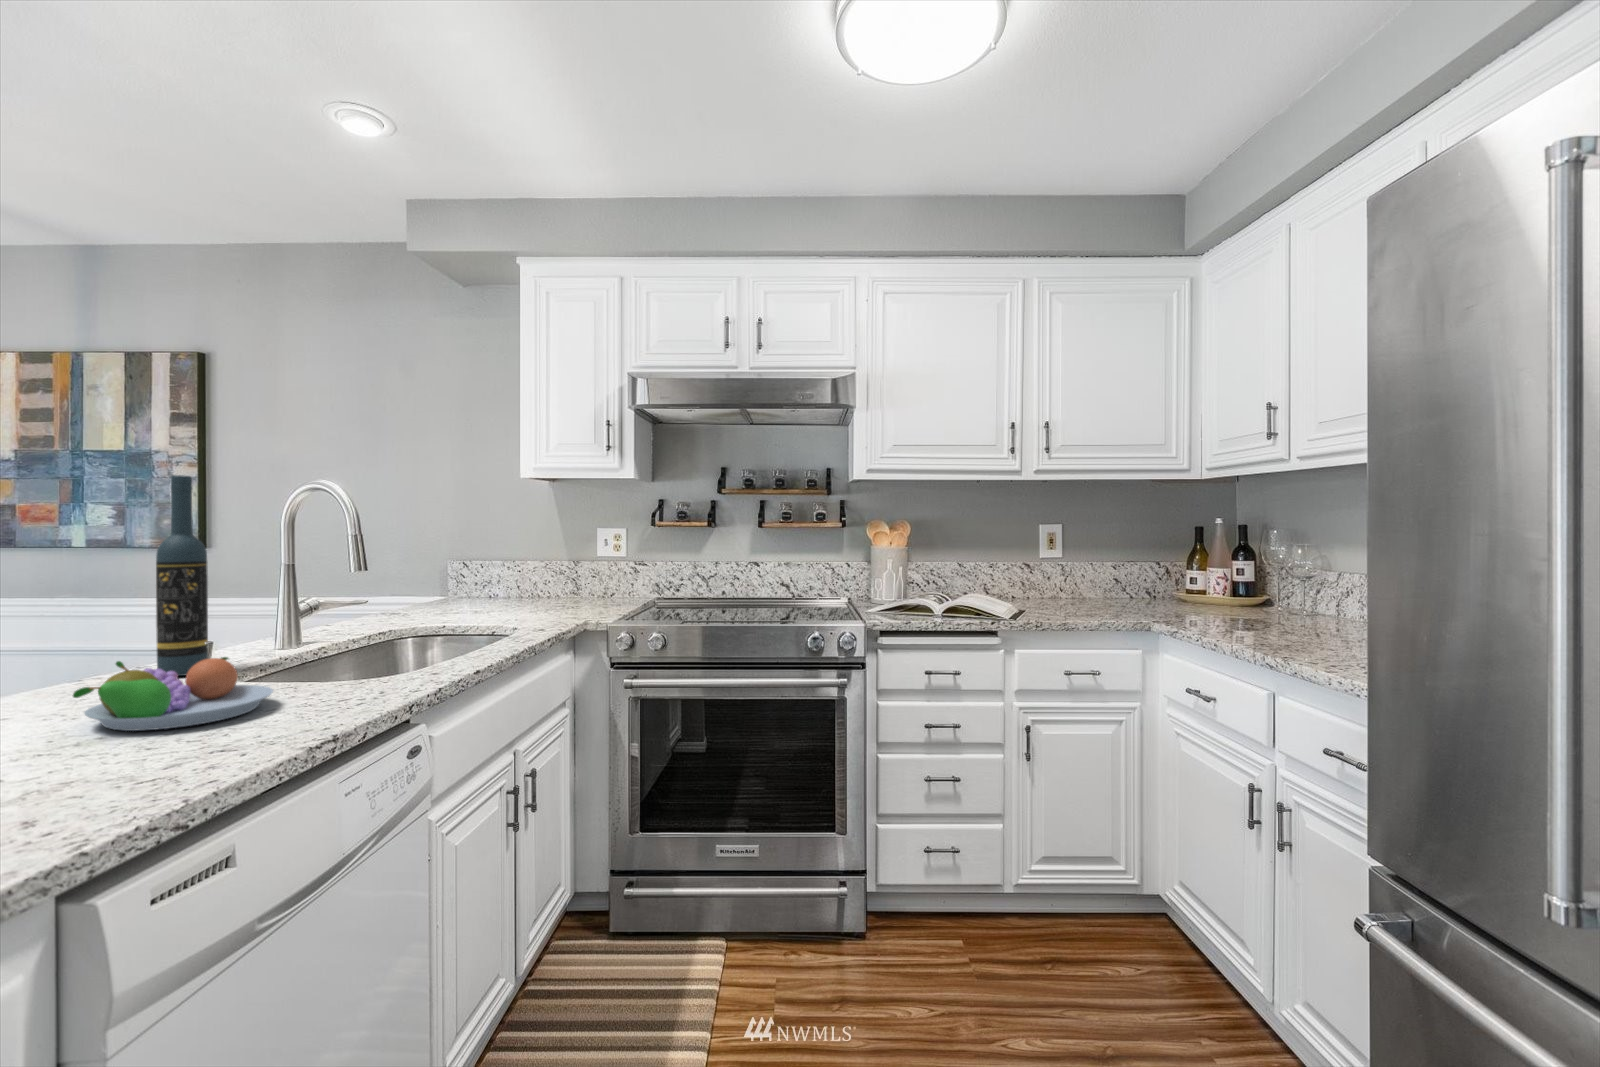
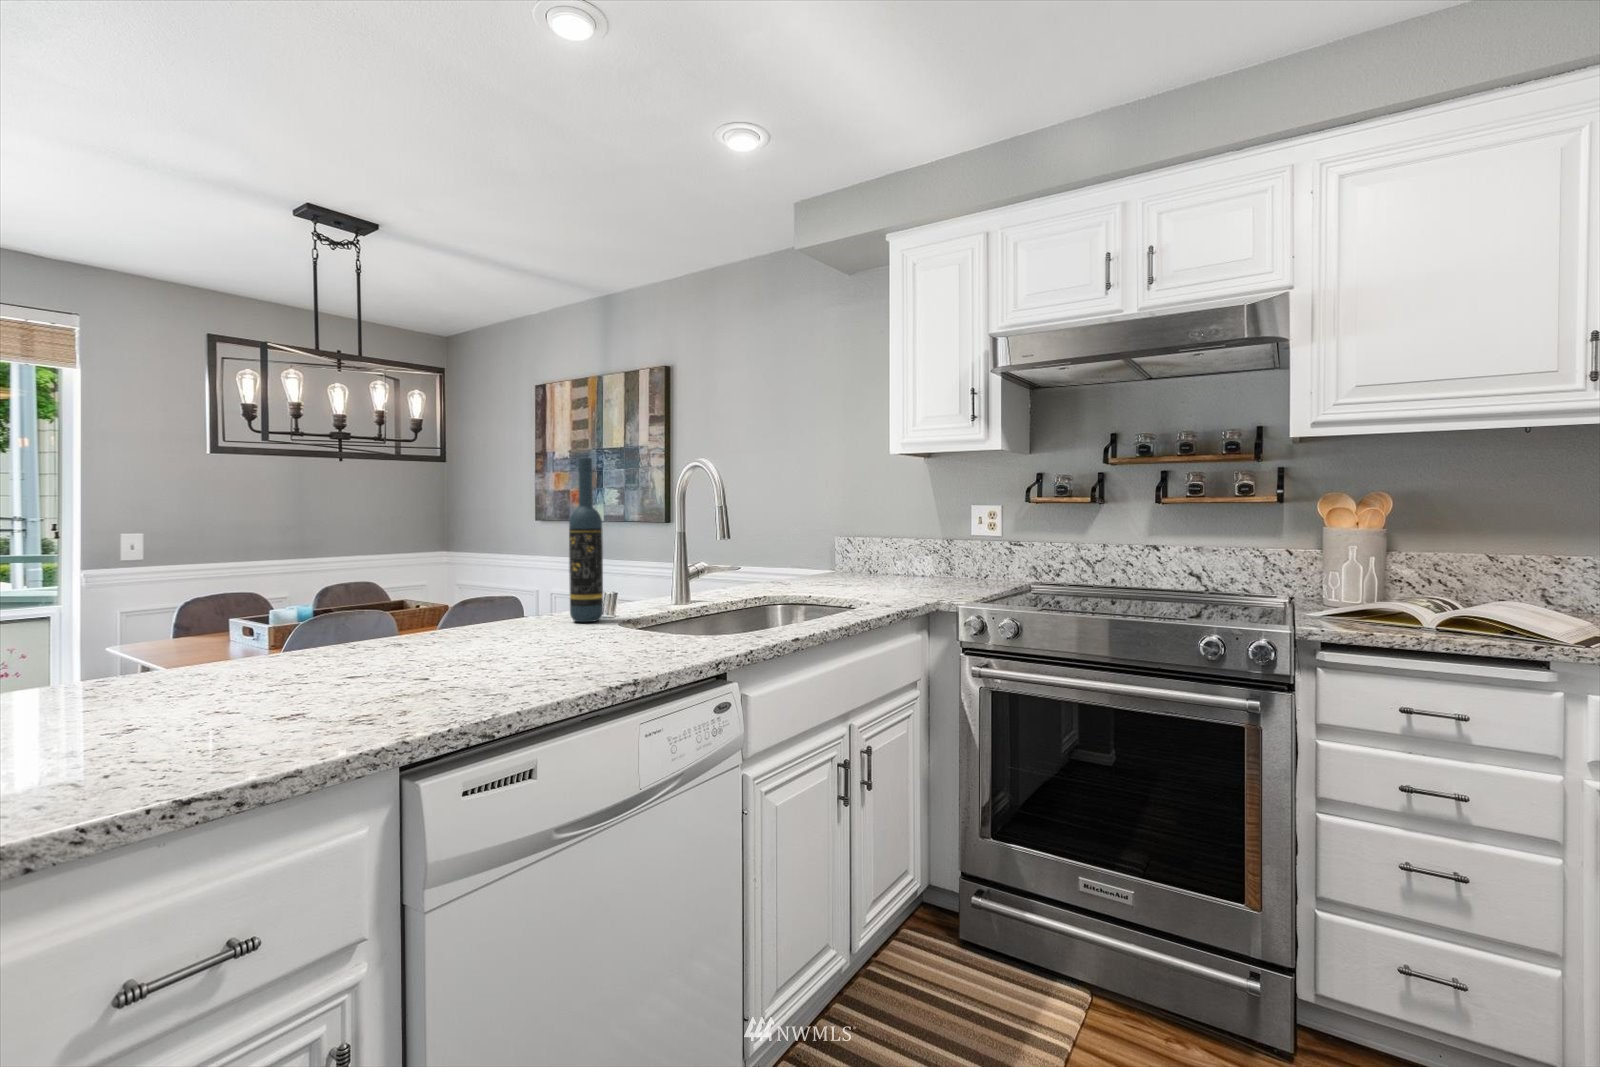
fruit bowl: present [73,657,273,731] -> none [482,603,618,660]

